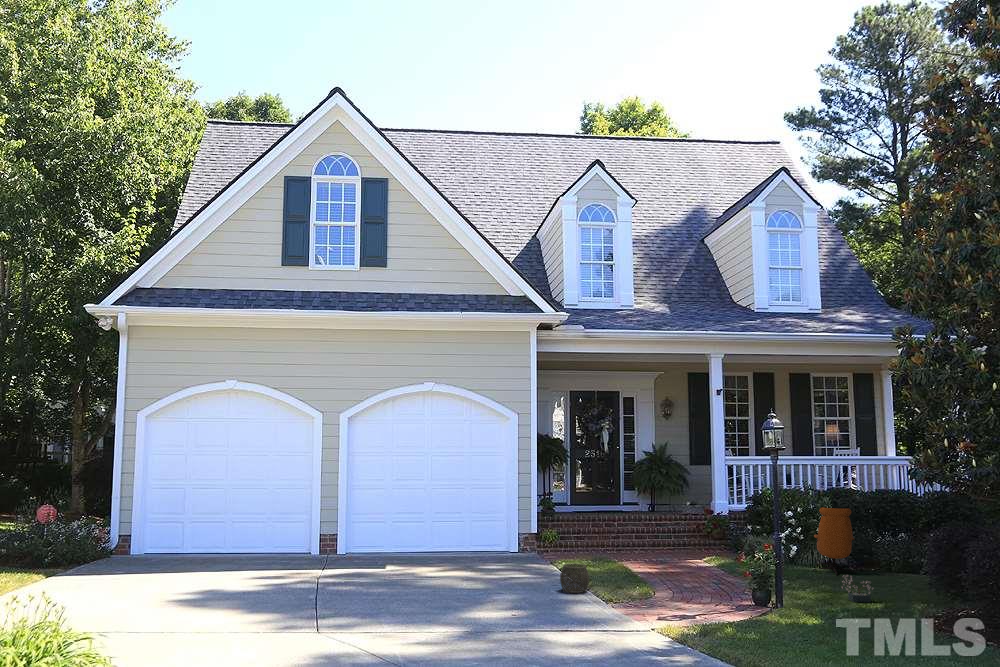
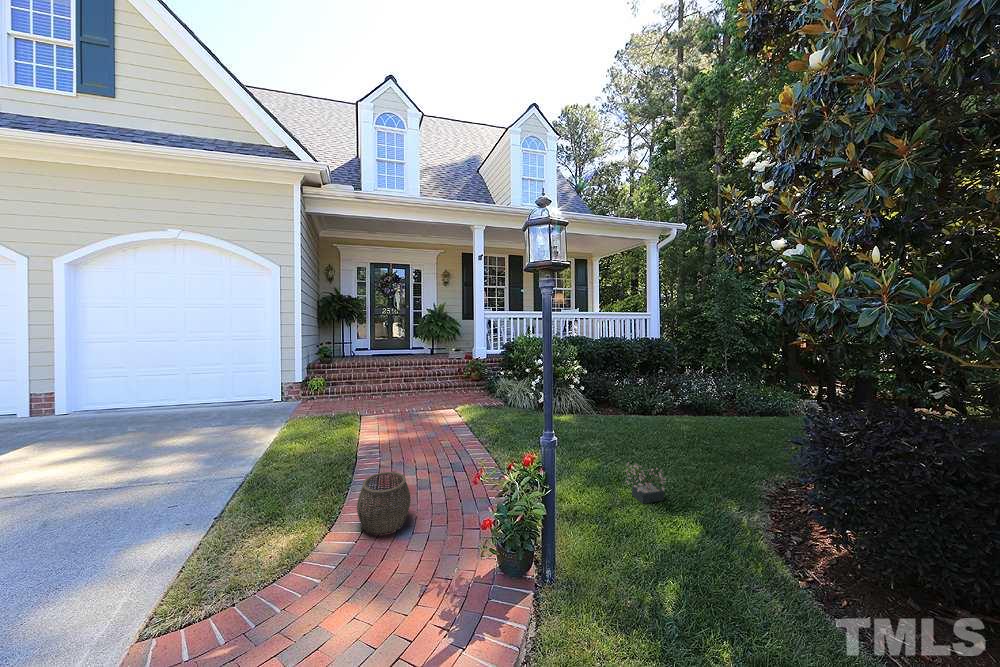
lounge chair: present [813,507,856,576] -> none [559,359,604,426]
woven basket: present [560,564,589,593] -> present [357,472,411,534]

